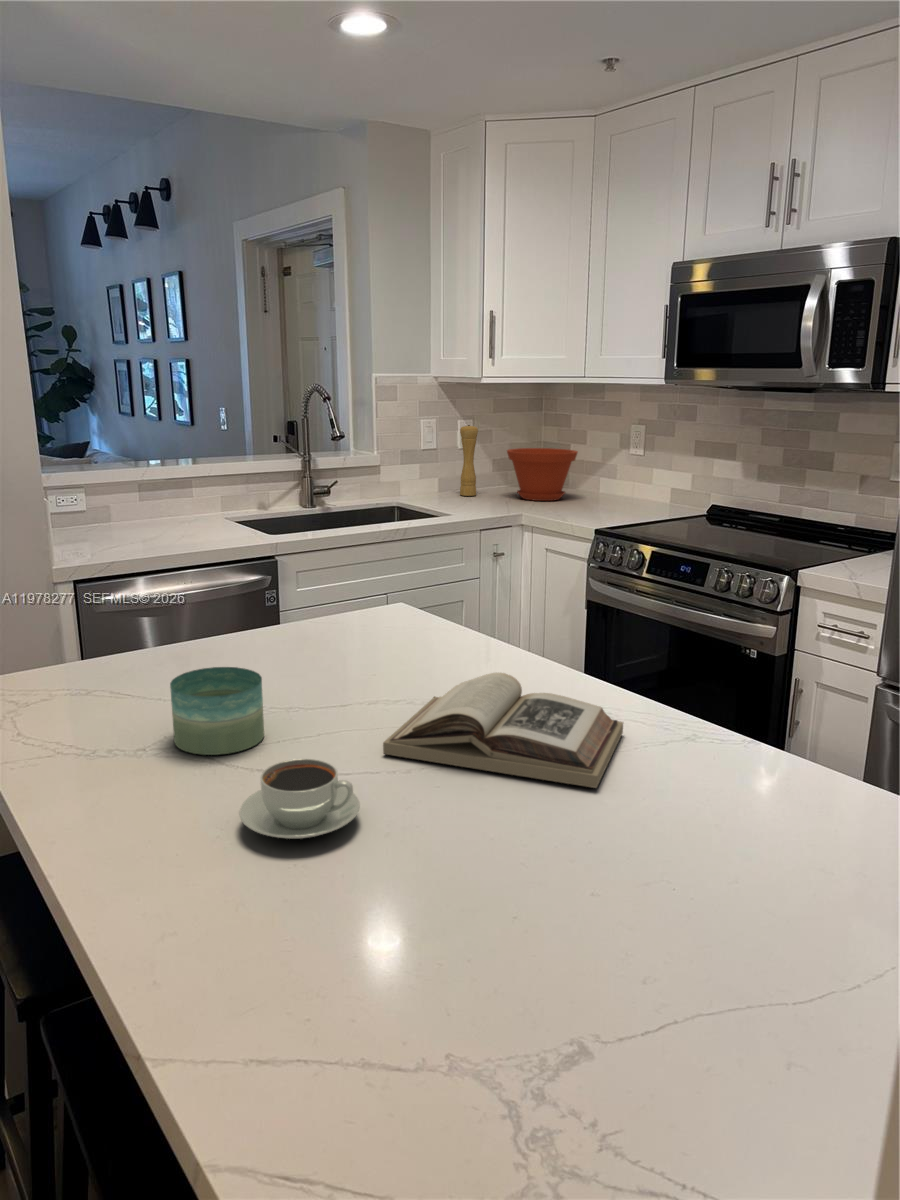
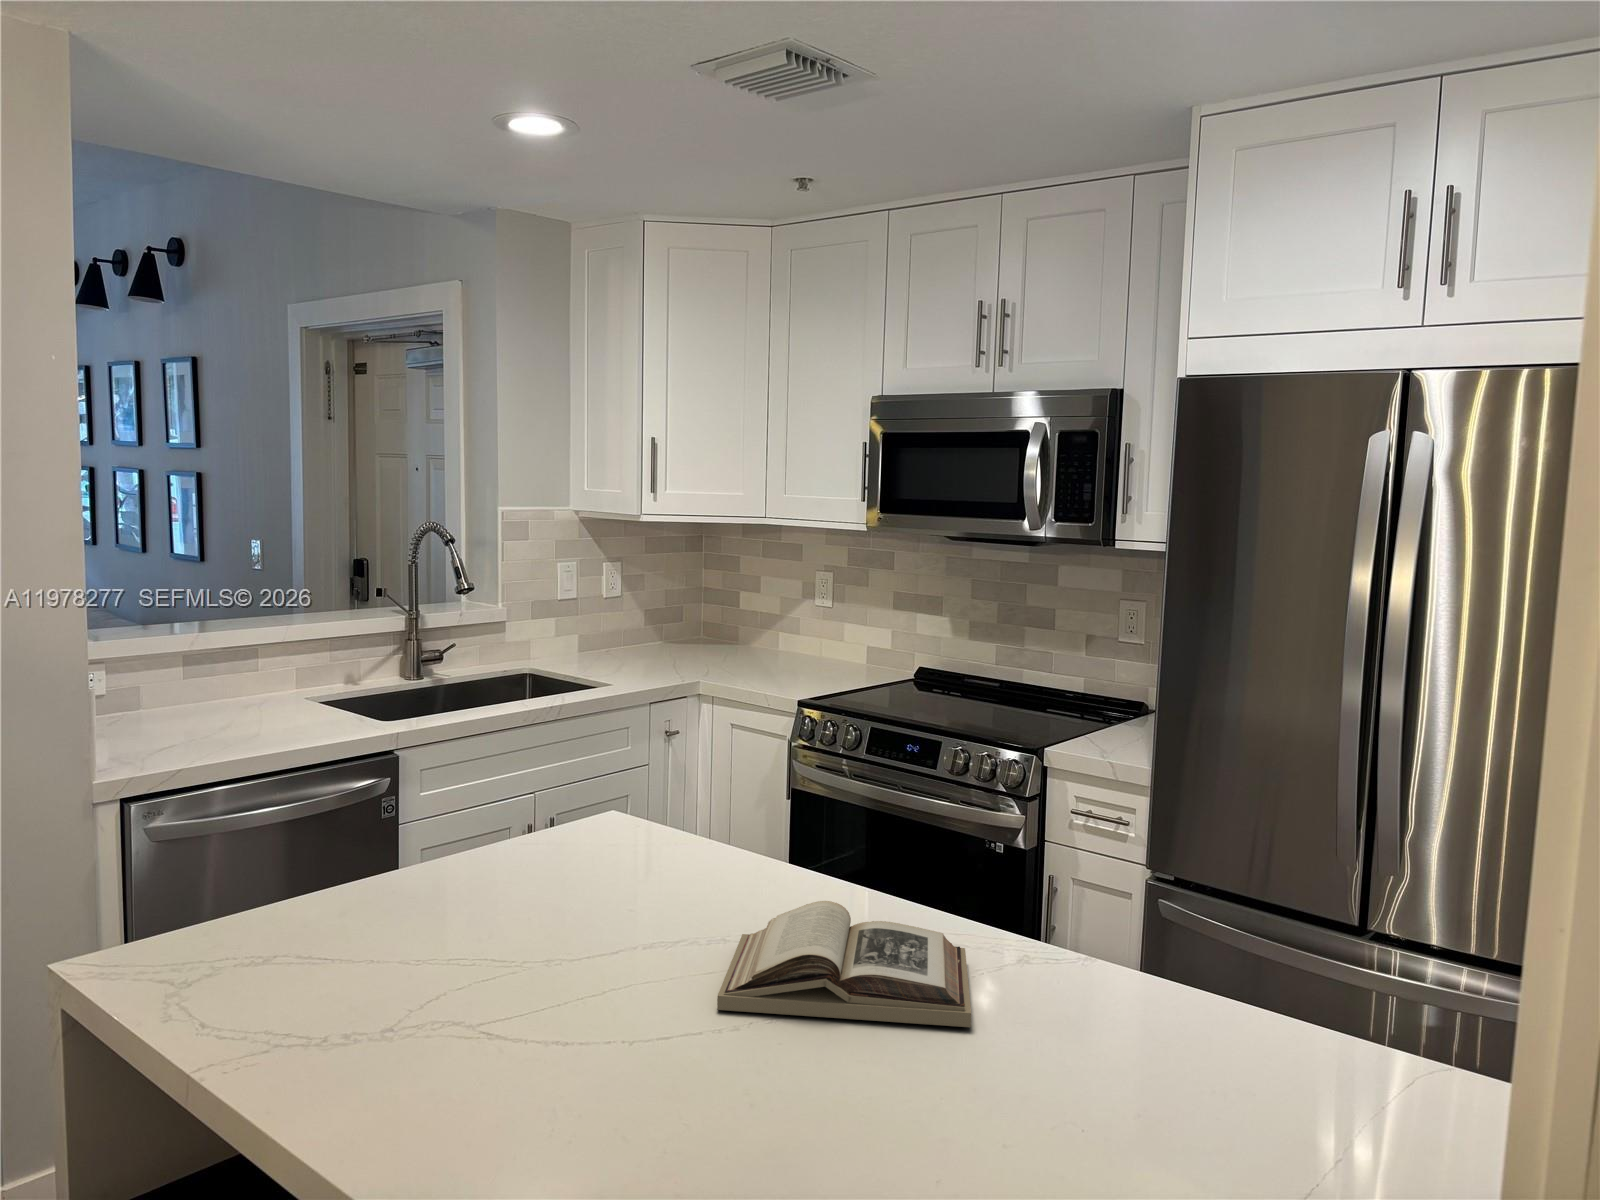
pepper mill: present [460,425,478,496] -> none [606,570,629,658]
plant pot: present [507,448,578,501] -> none [666,598,753,664]
candle: present [170,667,264,755] -> none [451,917,563,1031]
coffee cup: present [239,759,360,839] -> none [602,1024,741,1122]

